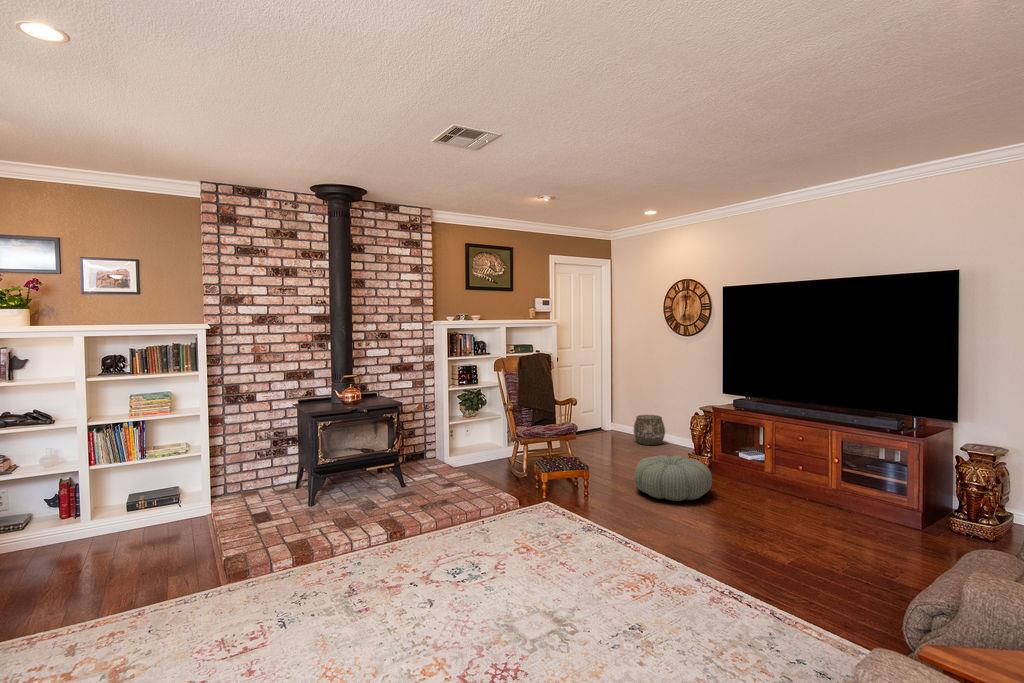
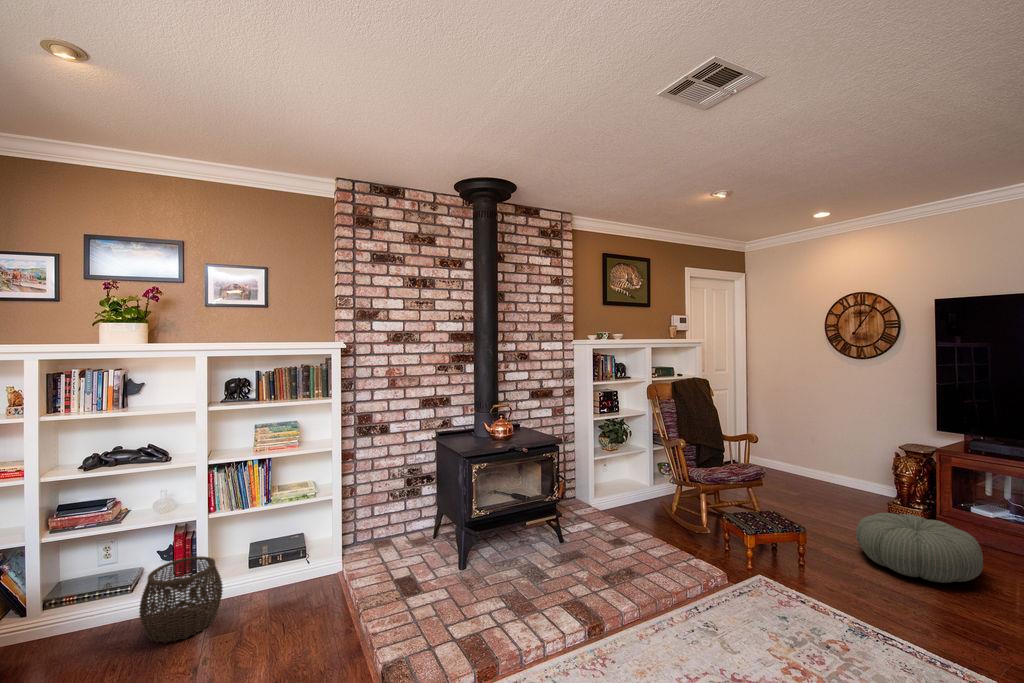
woven basket: present [634,415,665,445] -> present [139,556,223,643]

